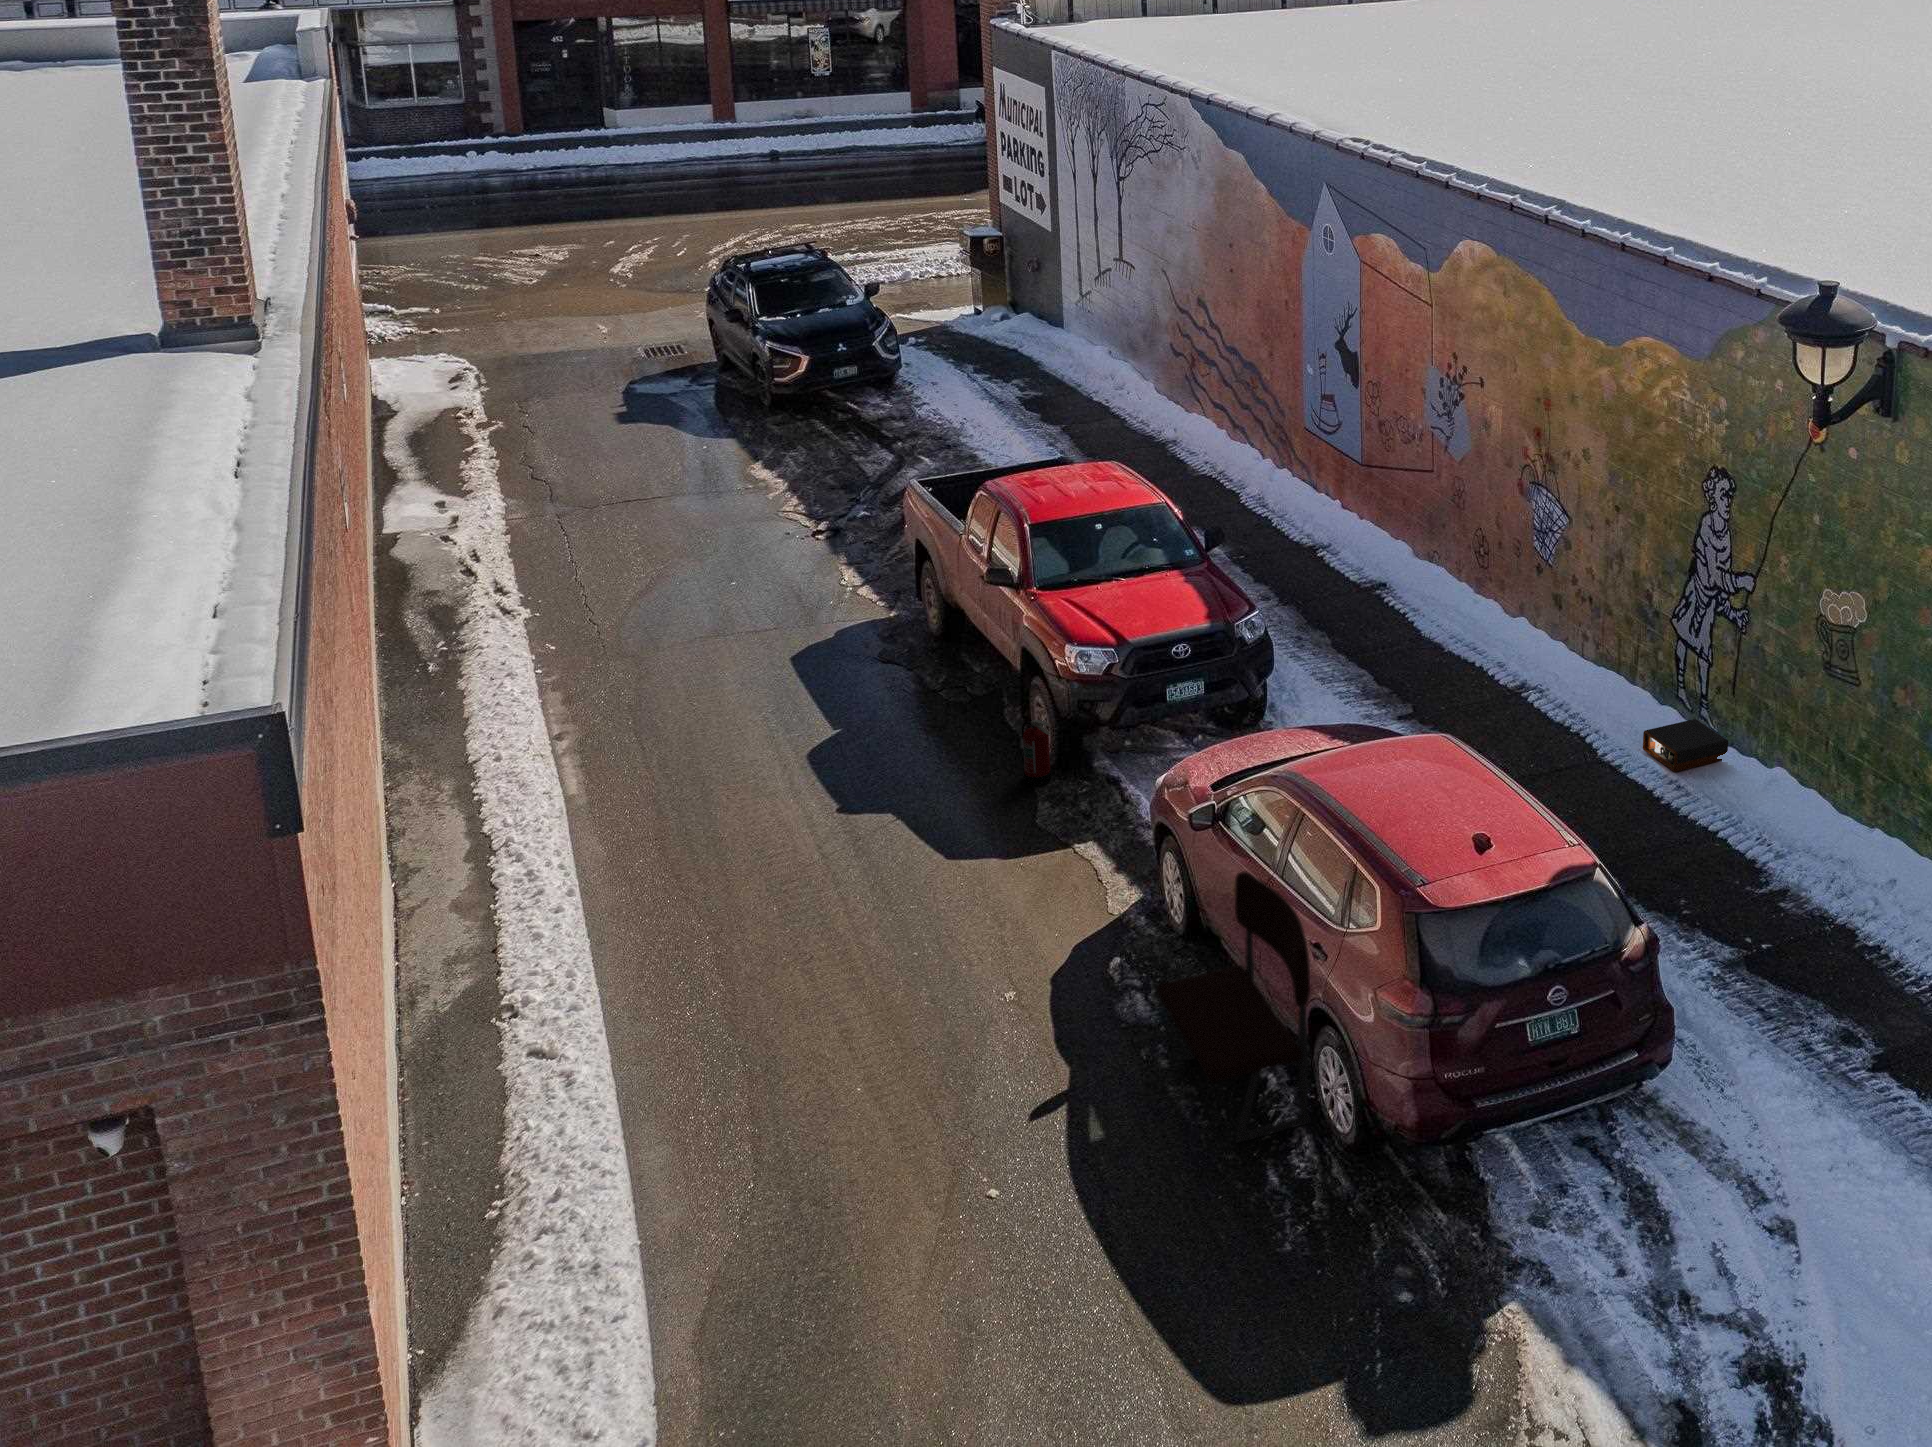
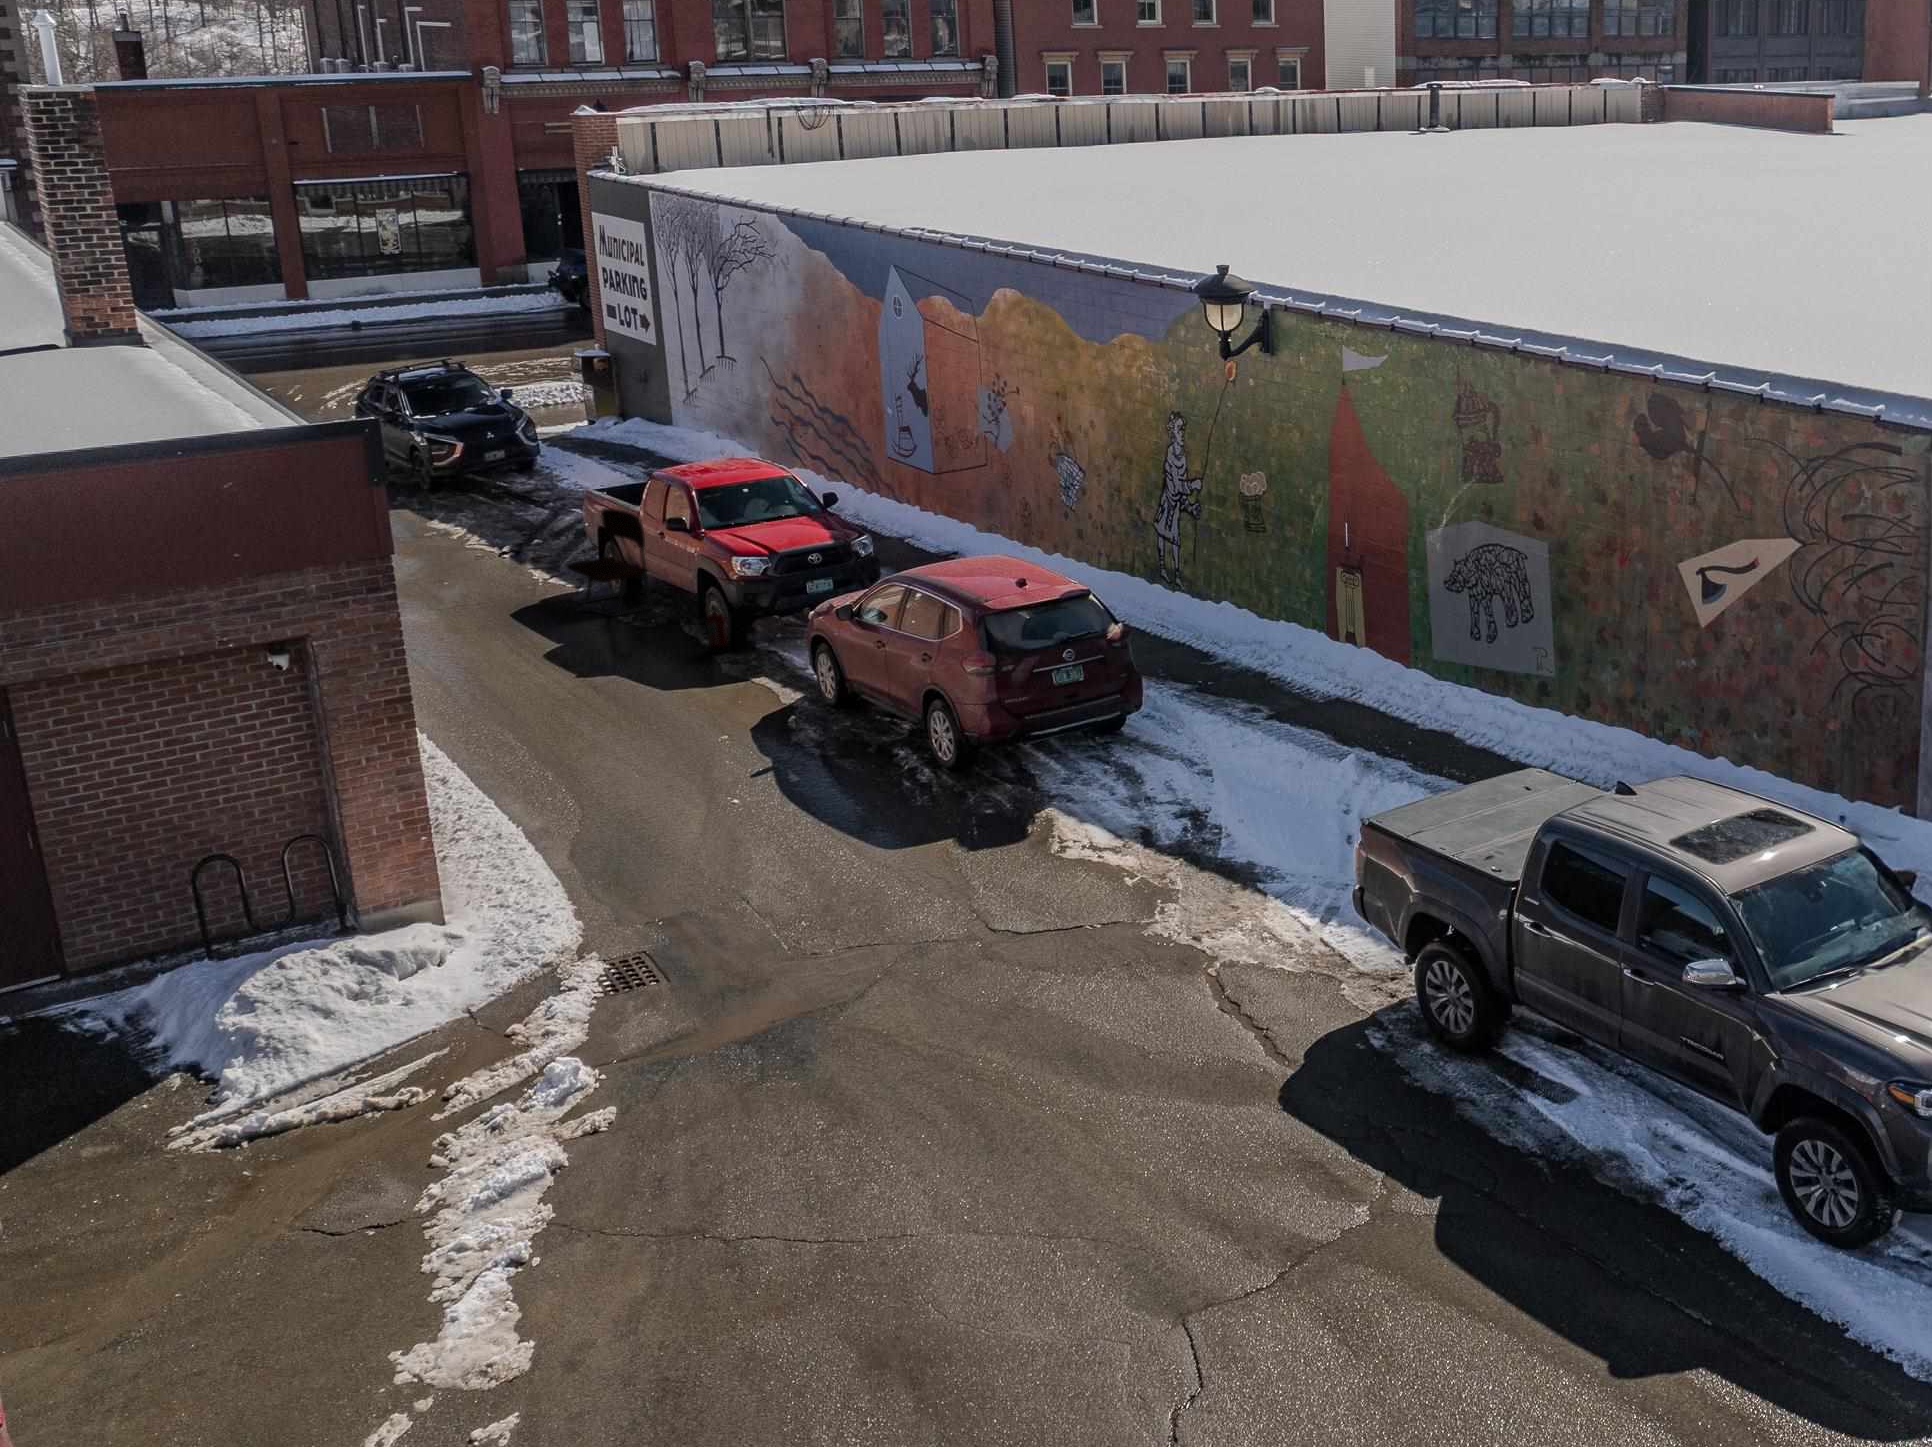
storage box: present [1643,719,1728,772] -> none [1139,588,1196,616]
bench: present [1157,871,1311,1143] -> present [567,508,652,616]

